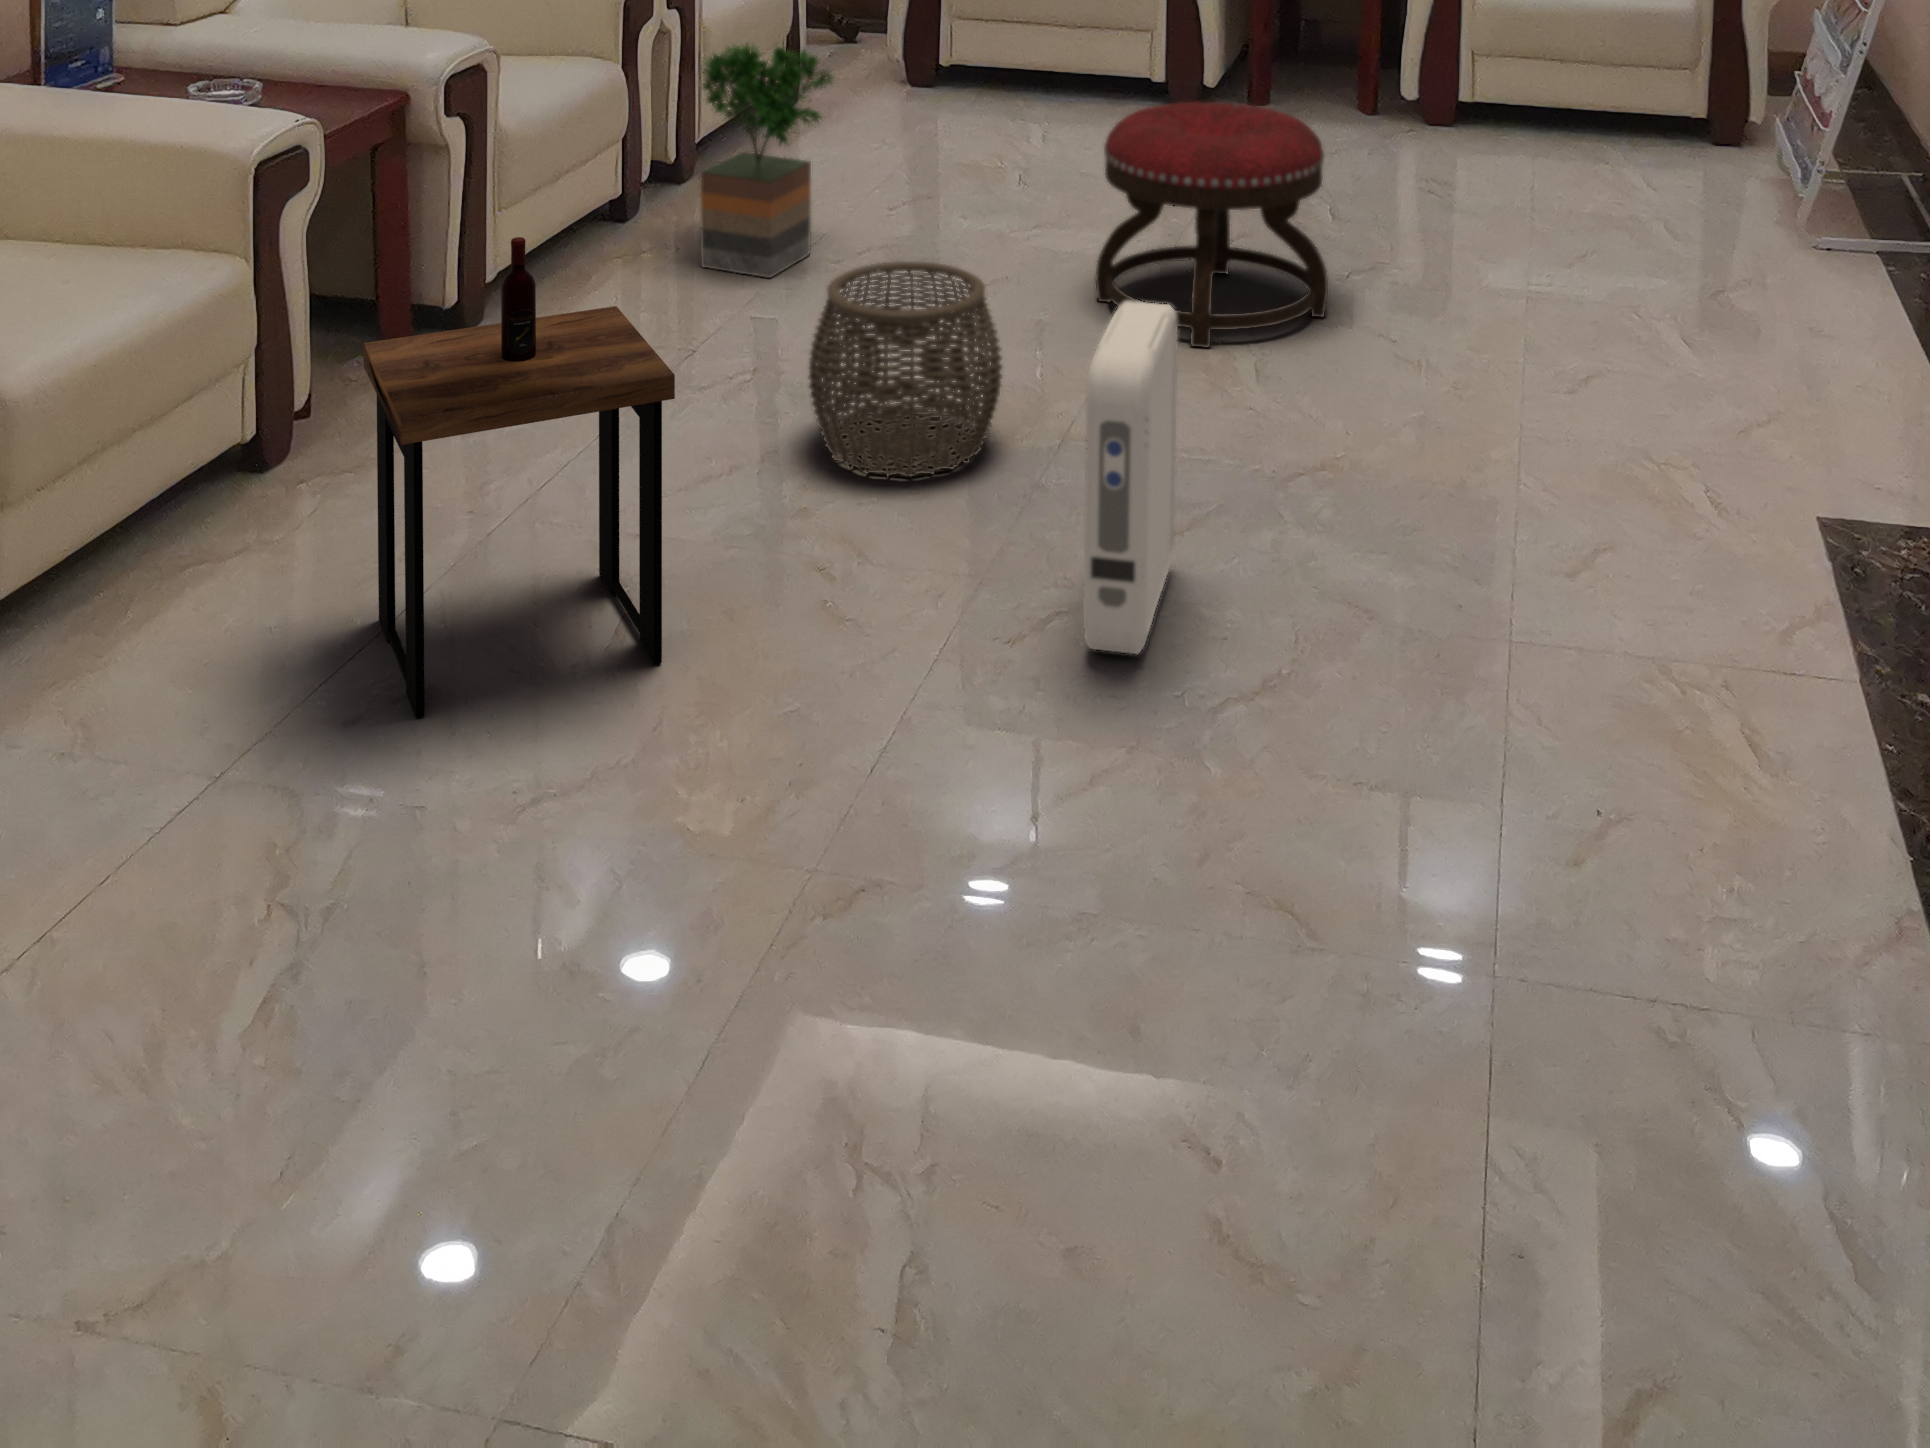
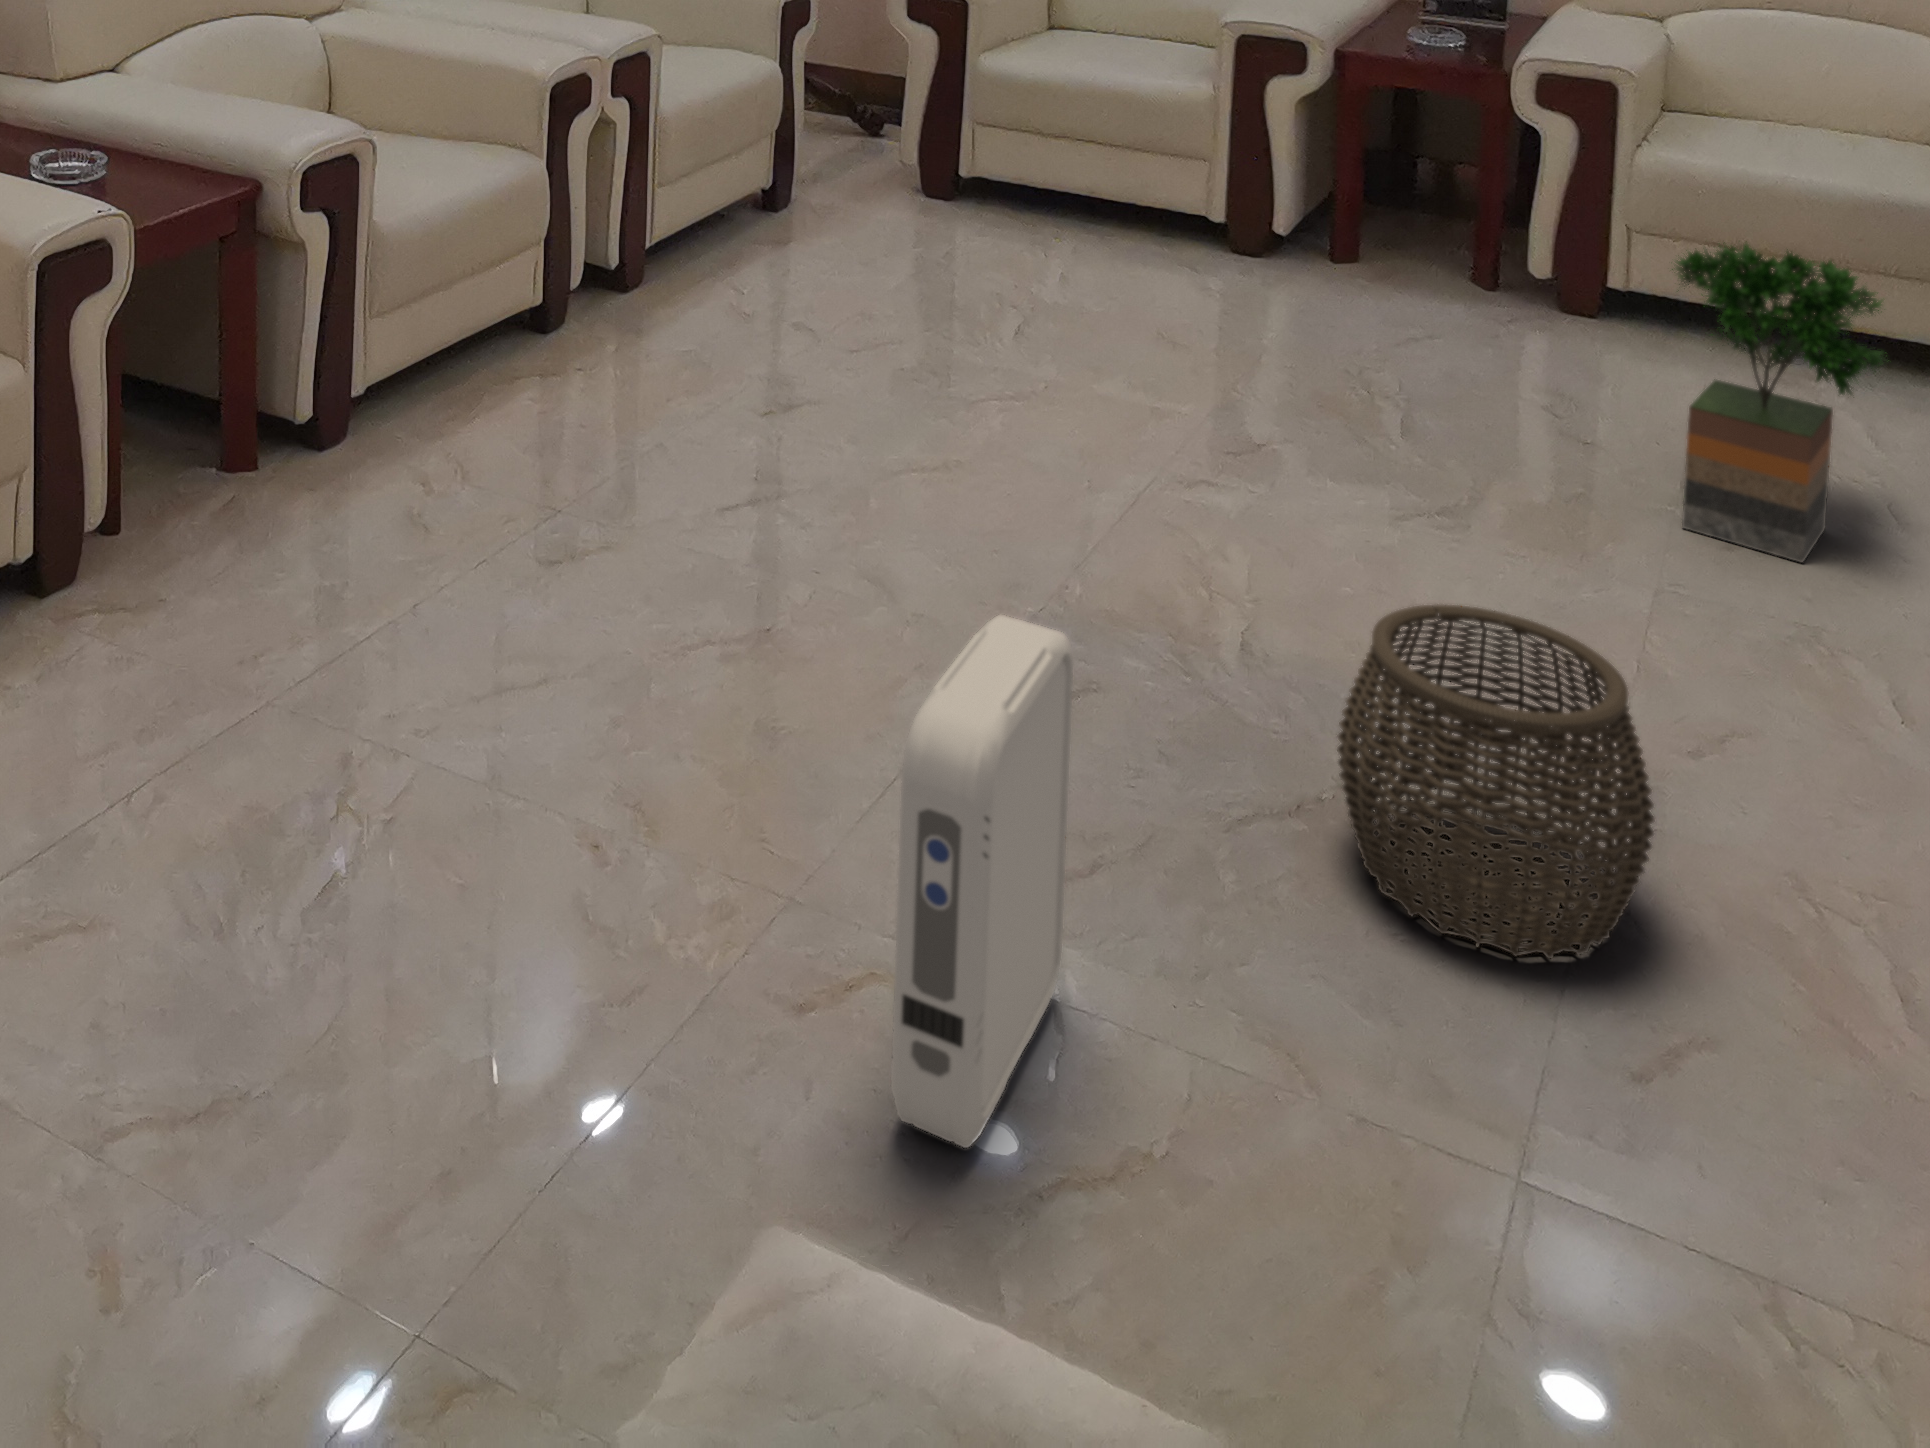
potted tree: present [701,44,834,278] -> present [1672,242,1883,563]
ottoman: present [1096,102,1328,348] -> none [1061,290,1380,629]
side table: present [363,237,675,718] -> none [19,419,365,1010]
woven basket: present [809,261,1003,477] -> present [1337,604,1654,959]

